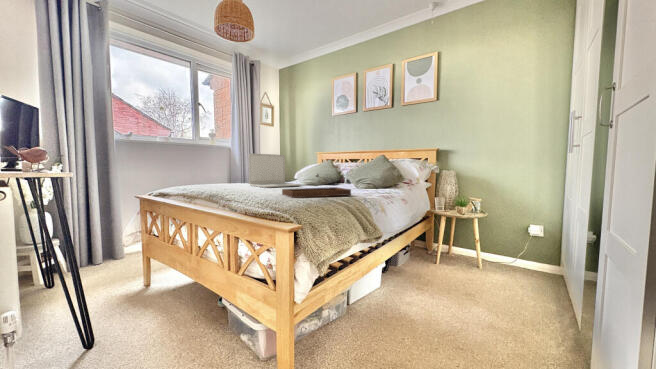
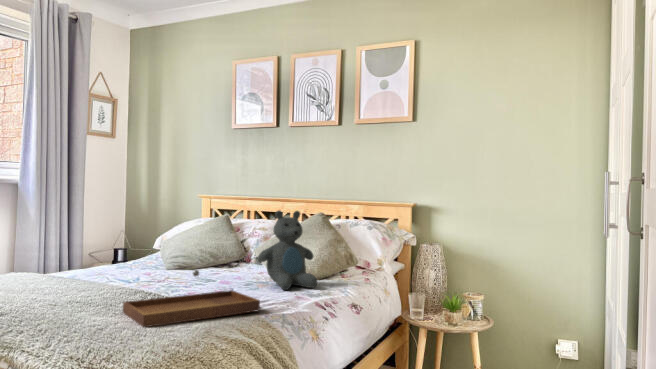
teddy bear: none [348,149,382,191] -> present [258,211,317,290]
laptop: present [249,153,301,188] -> none [53,210,165,284]

